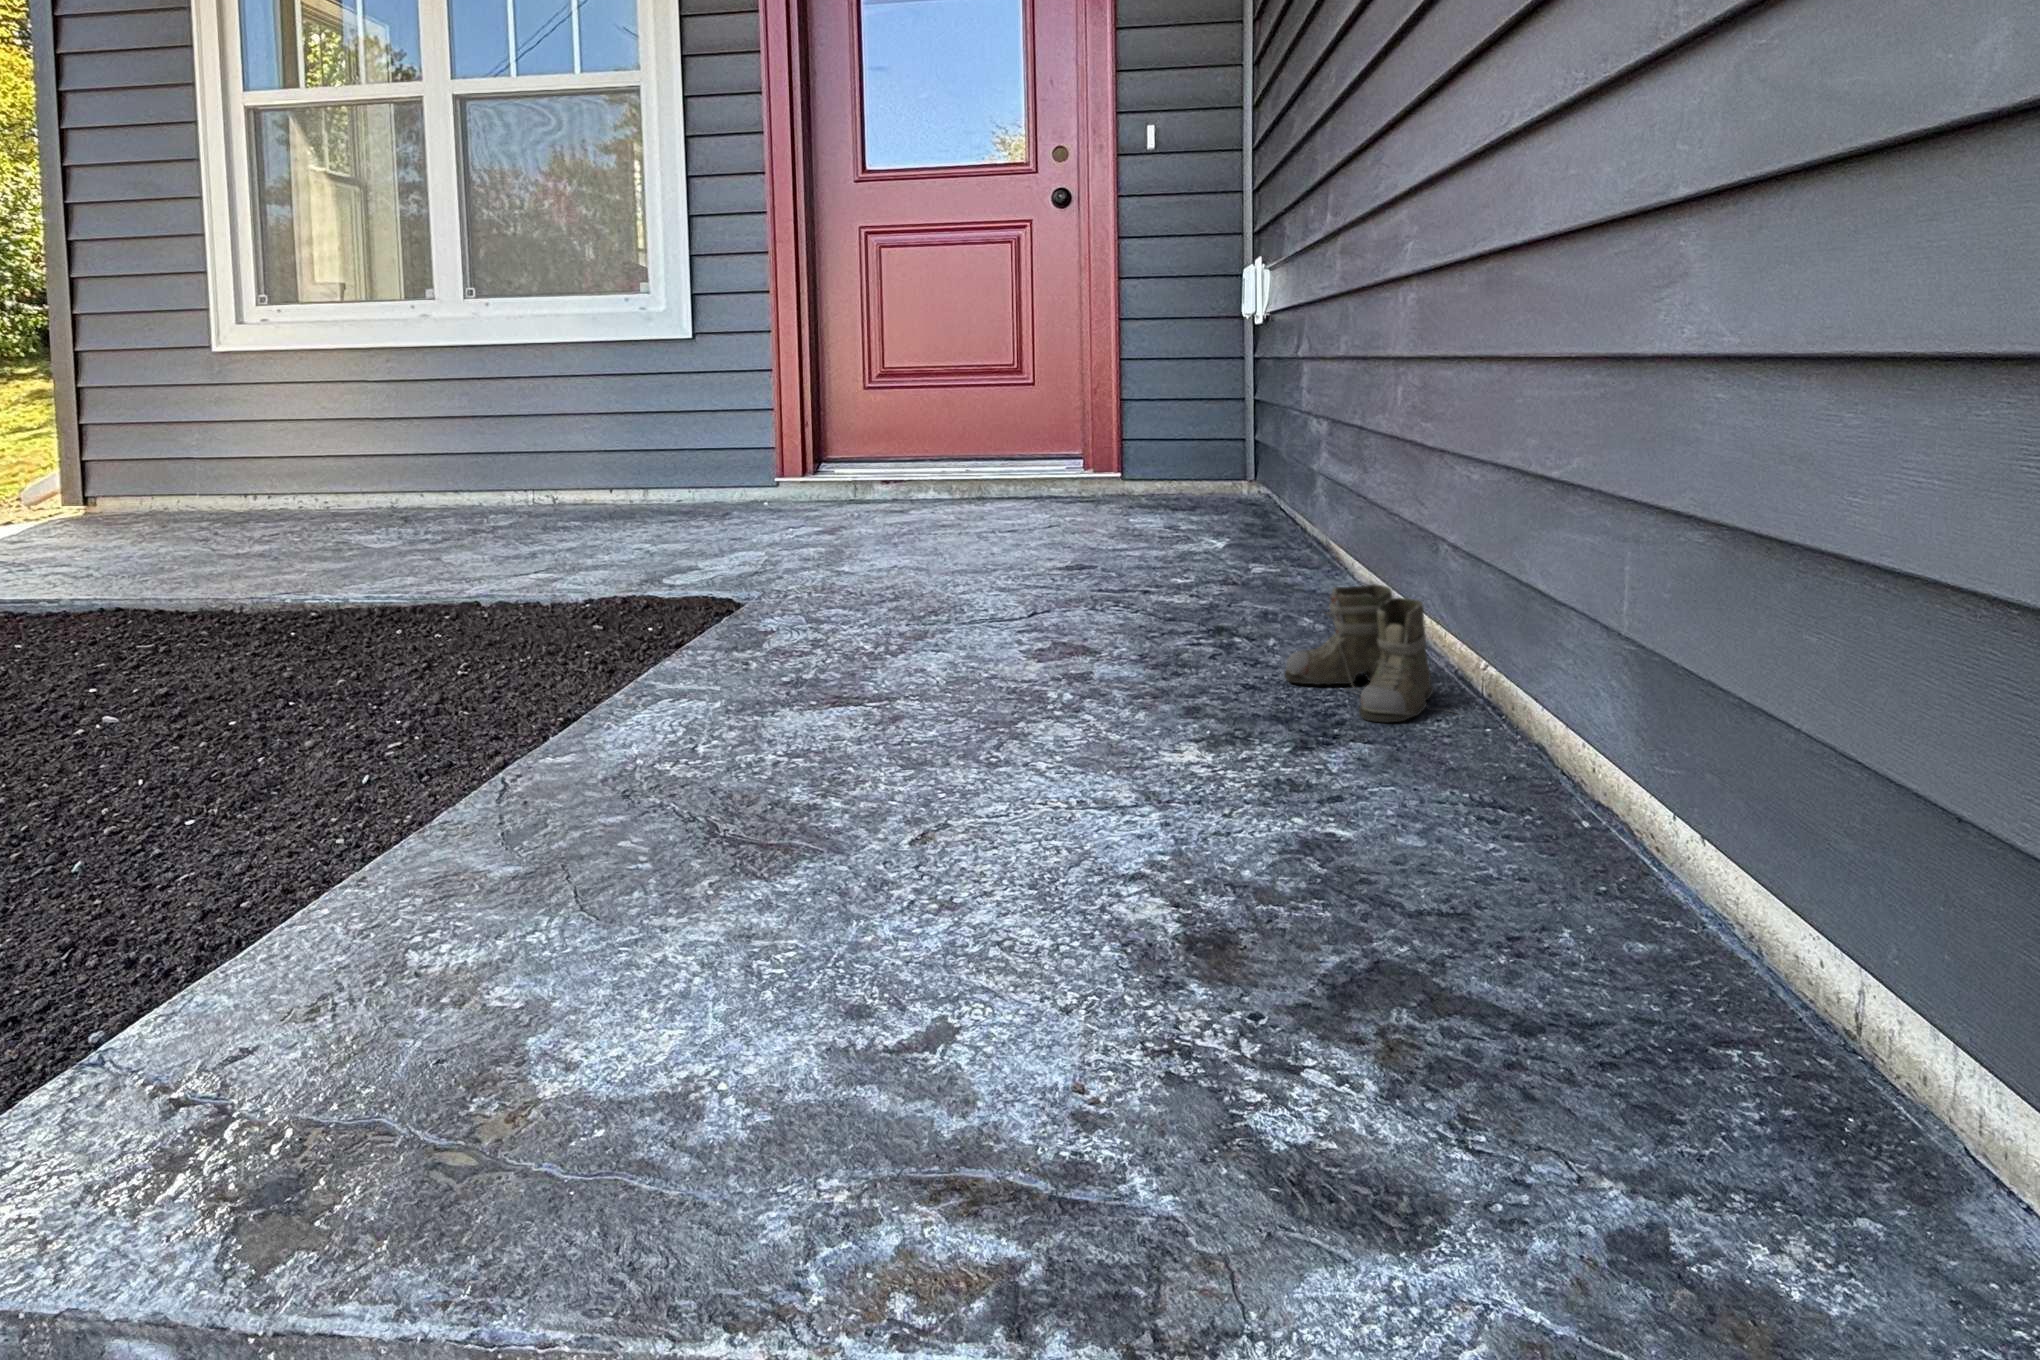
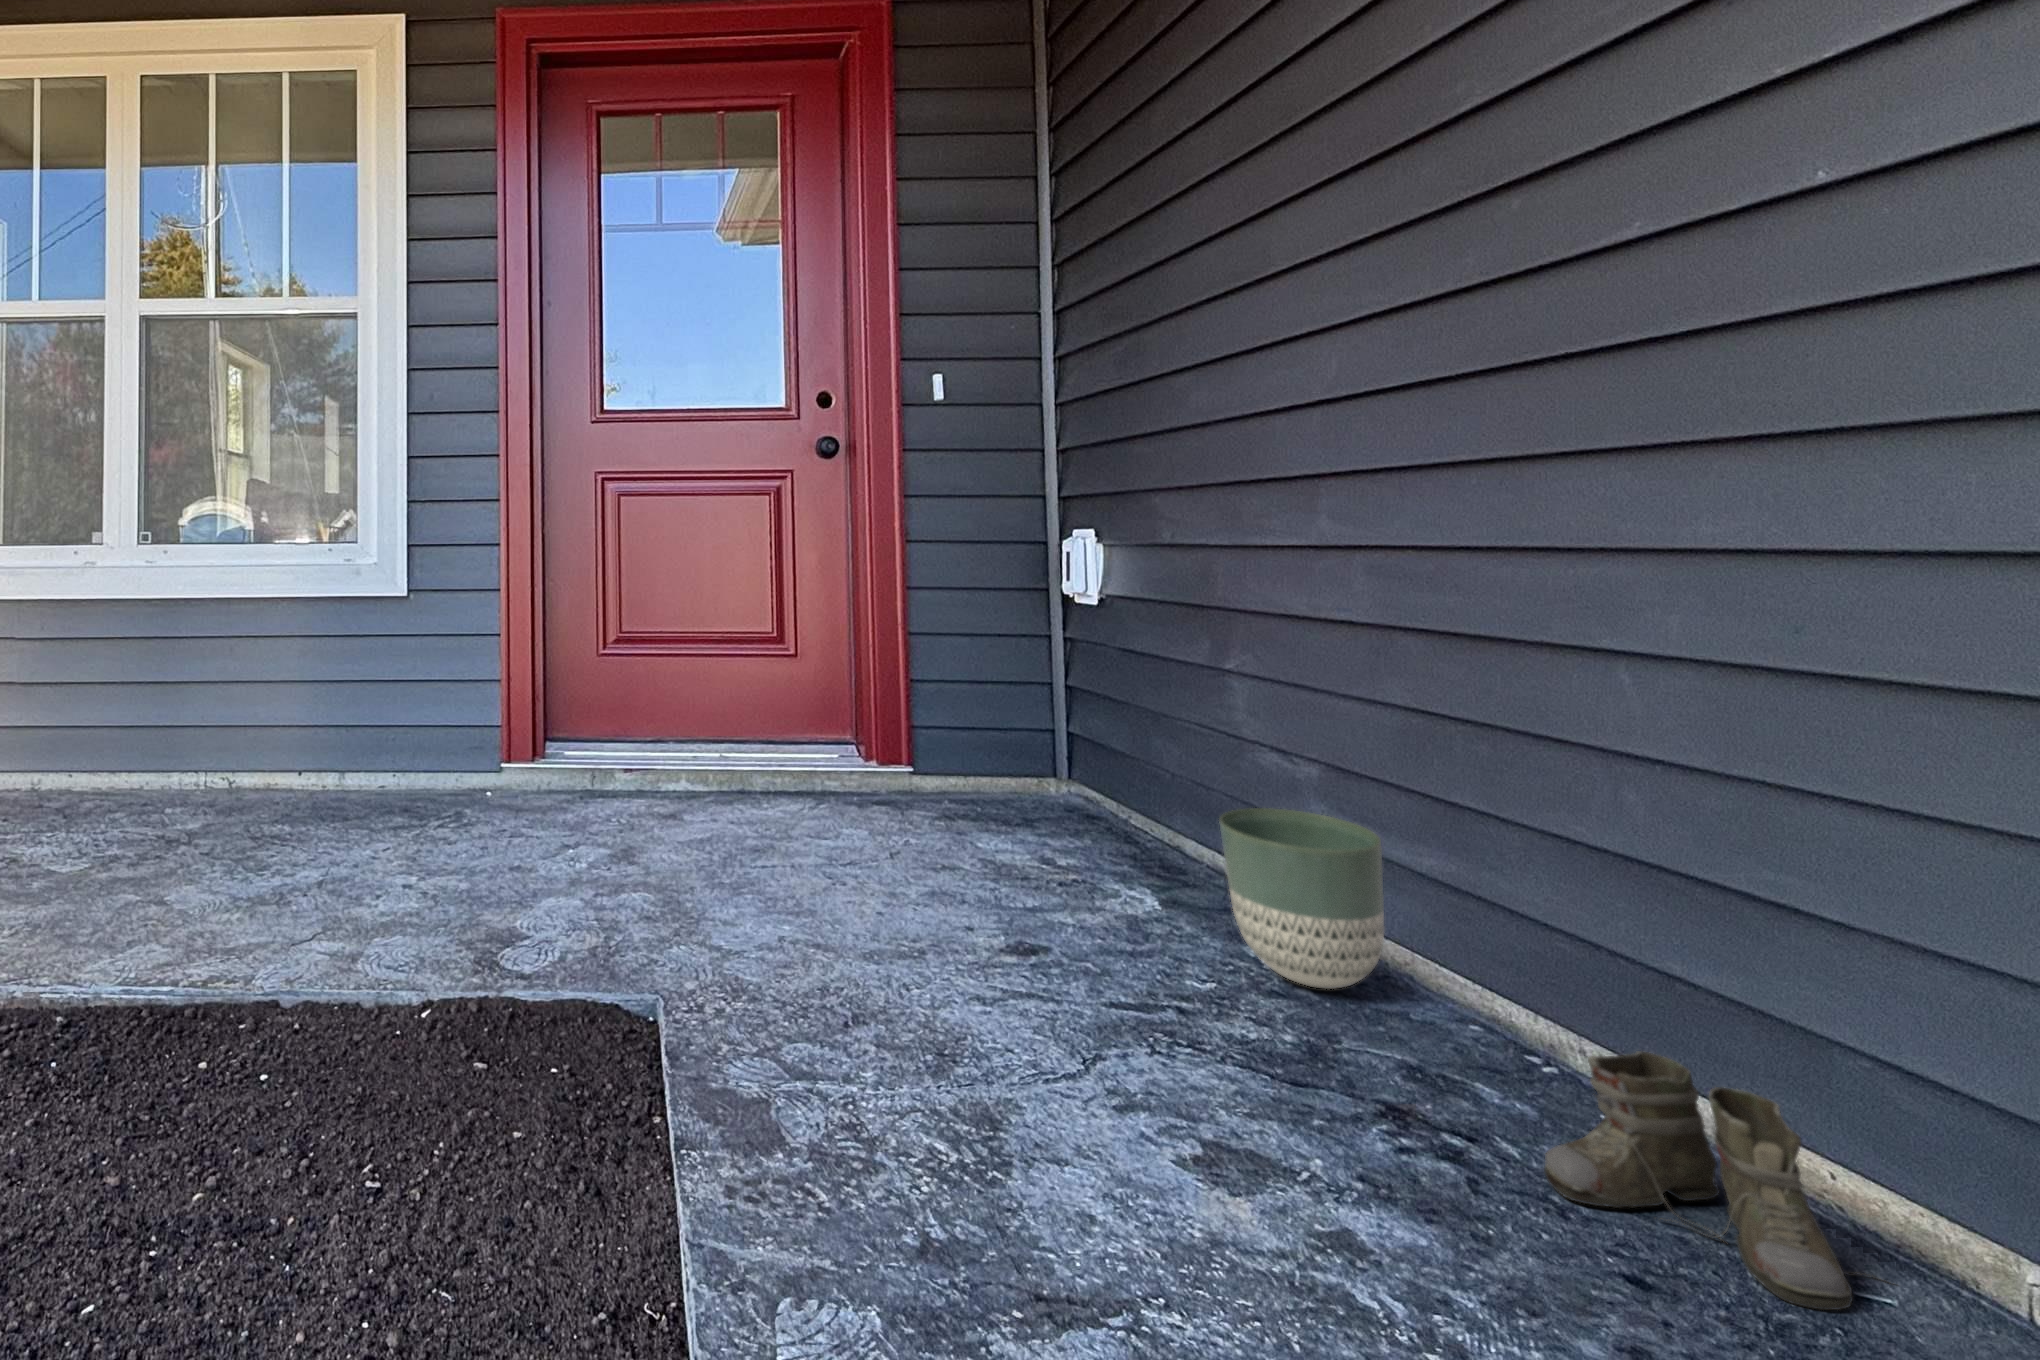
planter: none [1222,466,1338,596] -> present [1219,808,1385,989]

